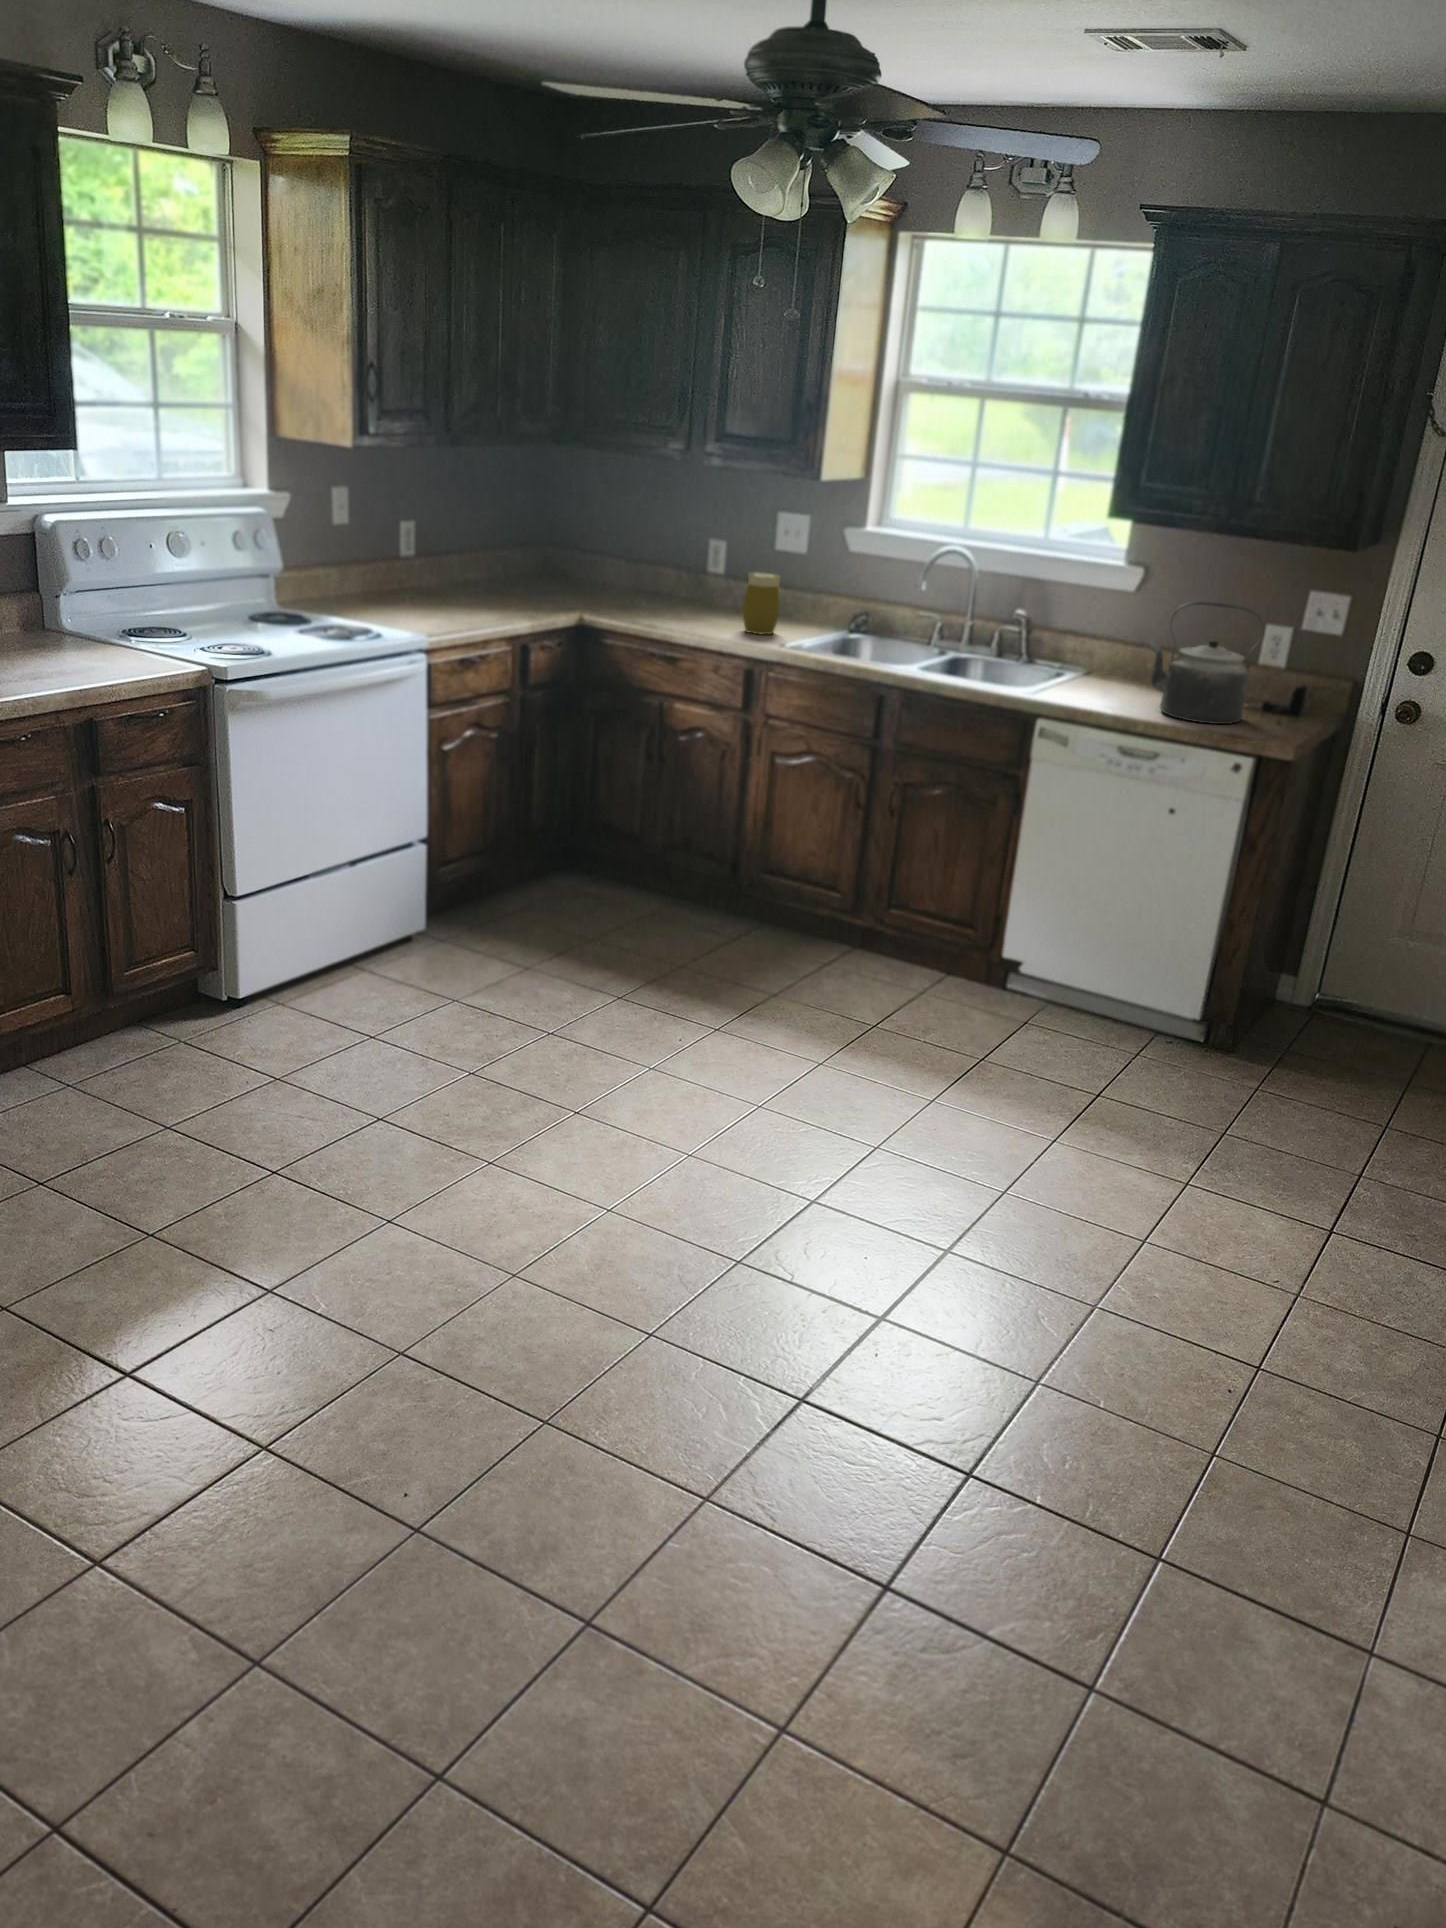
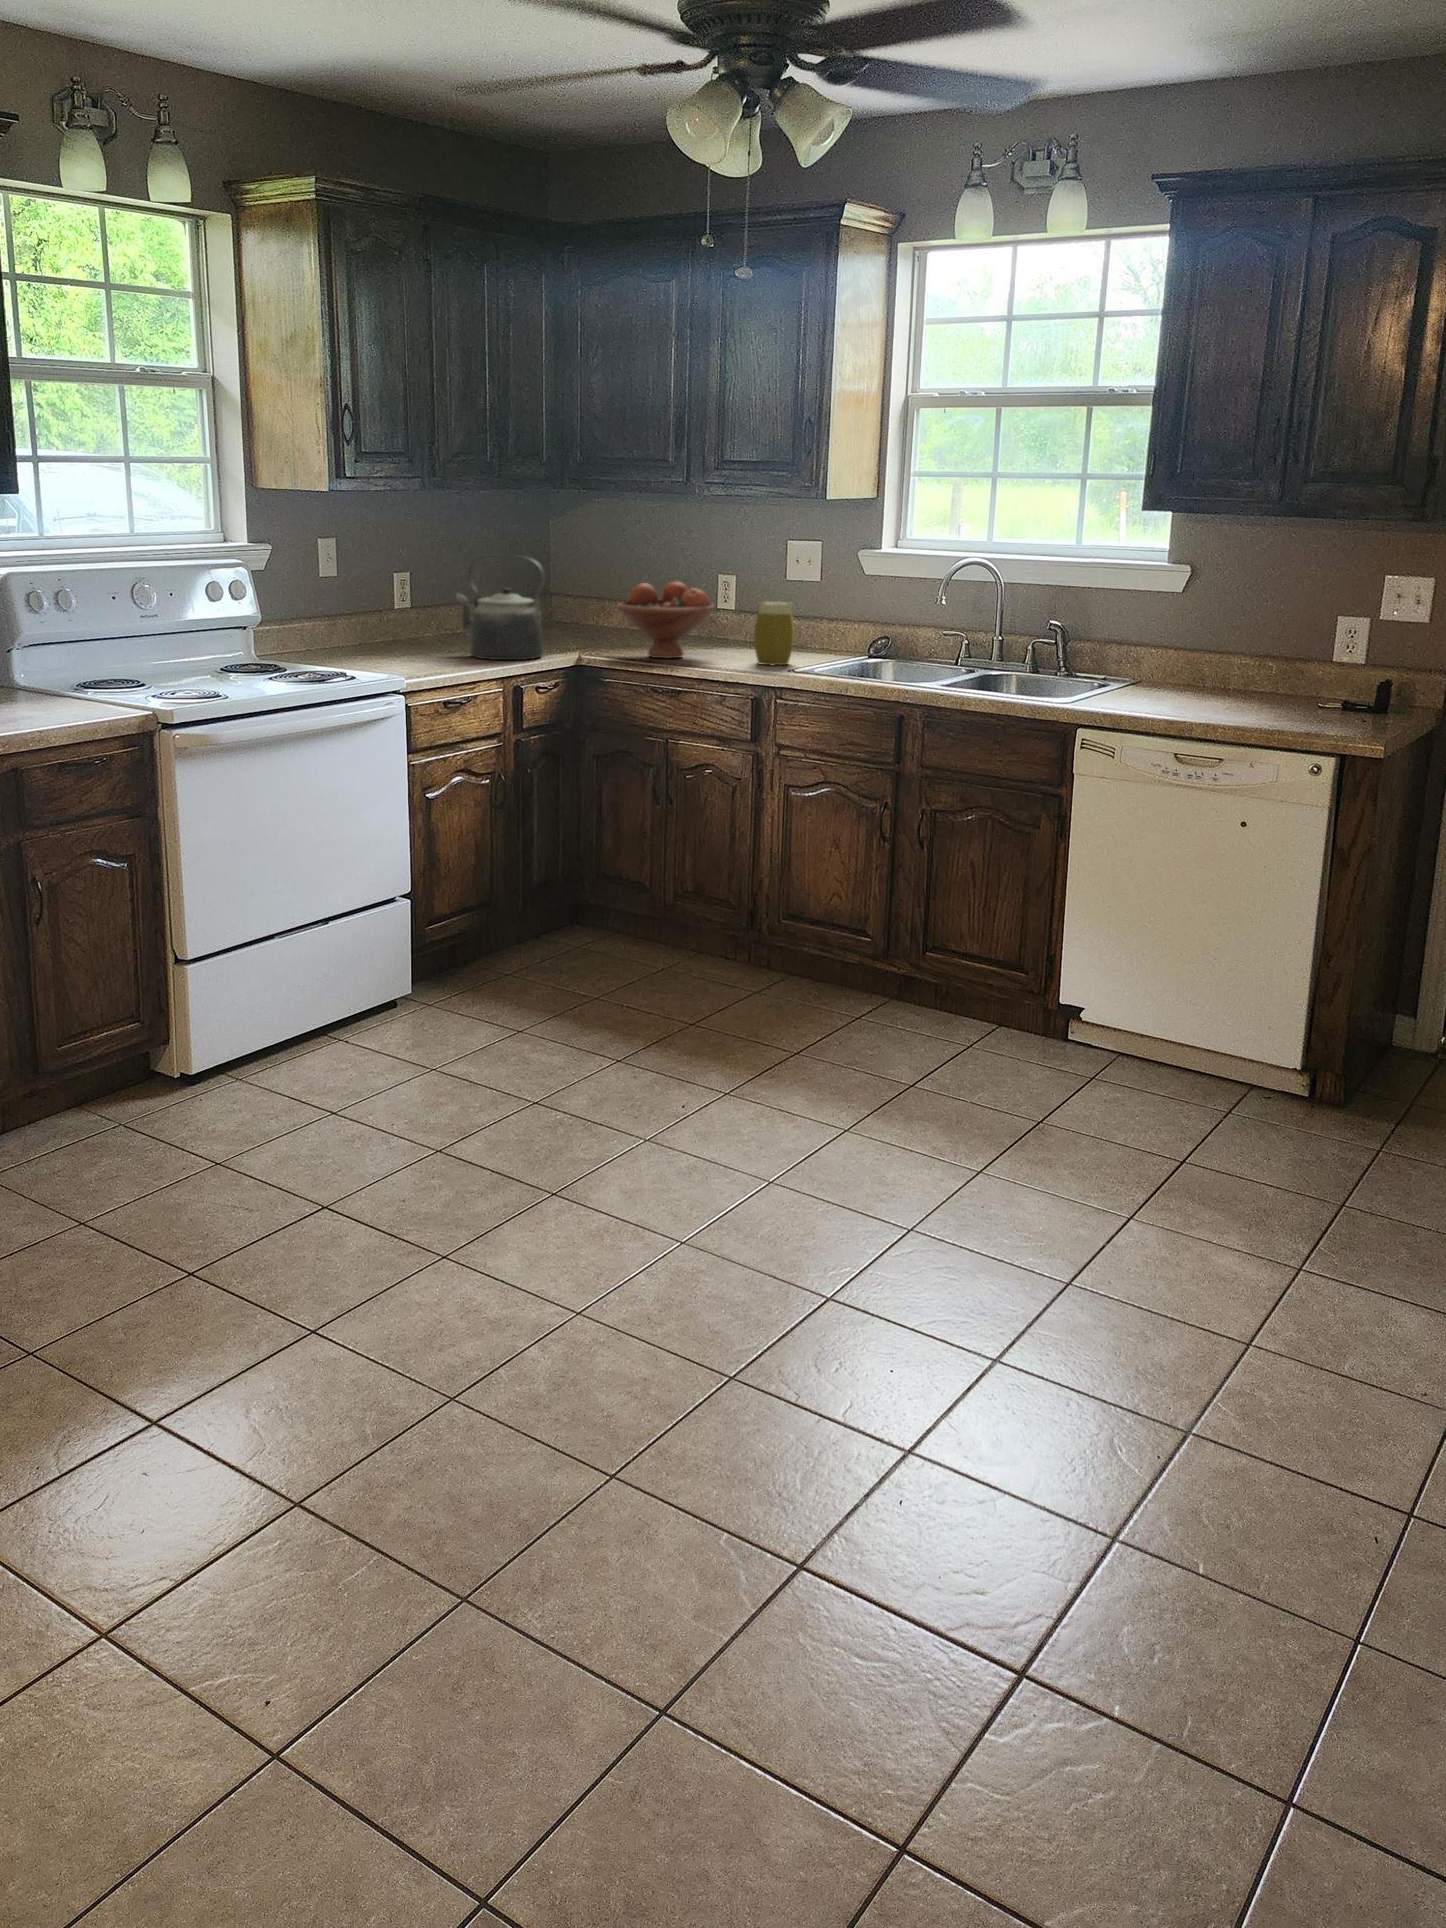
fruit bowl: none [615,546,707,621] -> present [617,582,715,658]
kettle: present [1149,601,1264,724] -> present [456,555,545,660]

